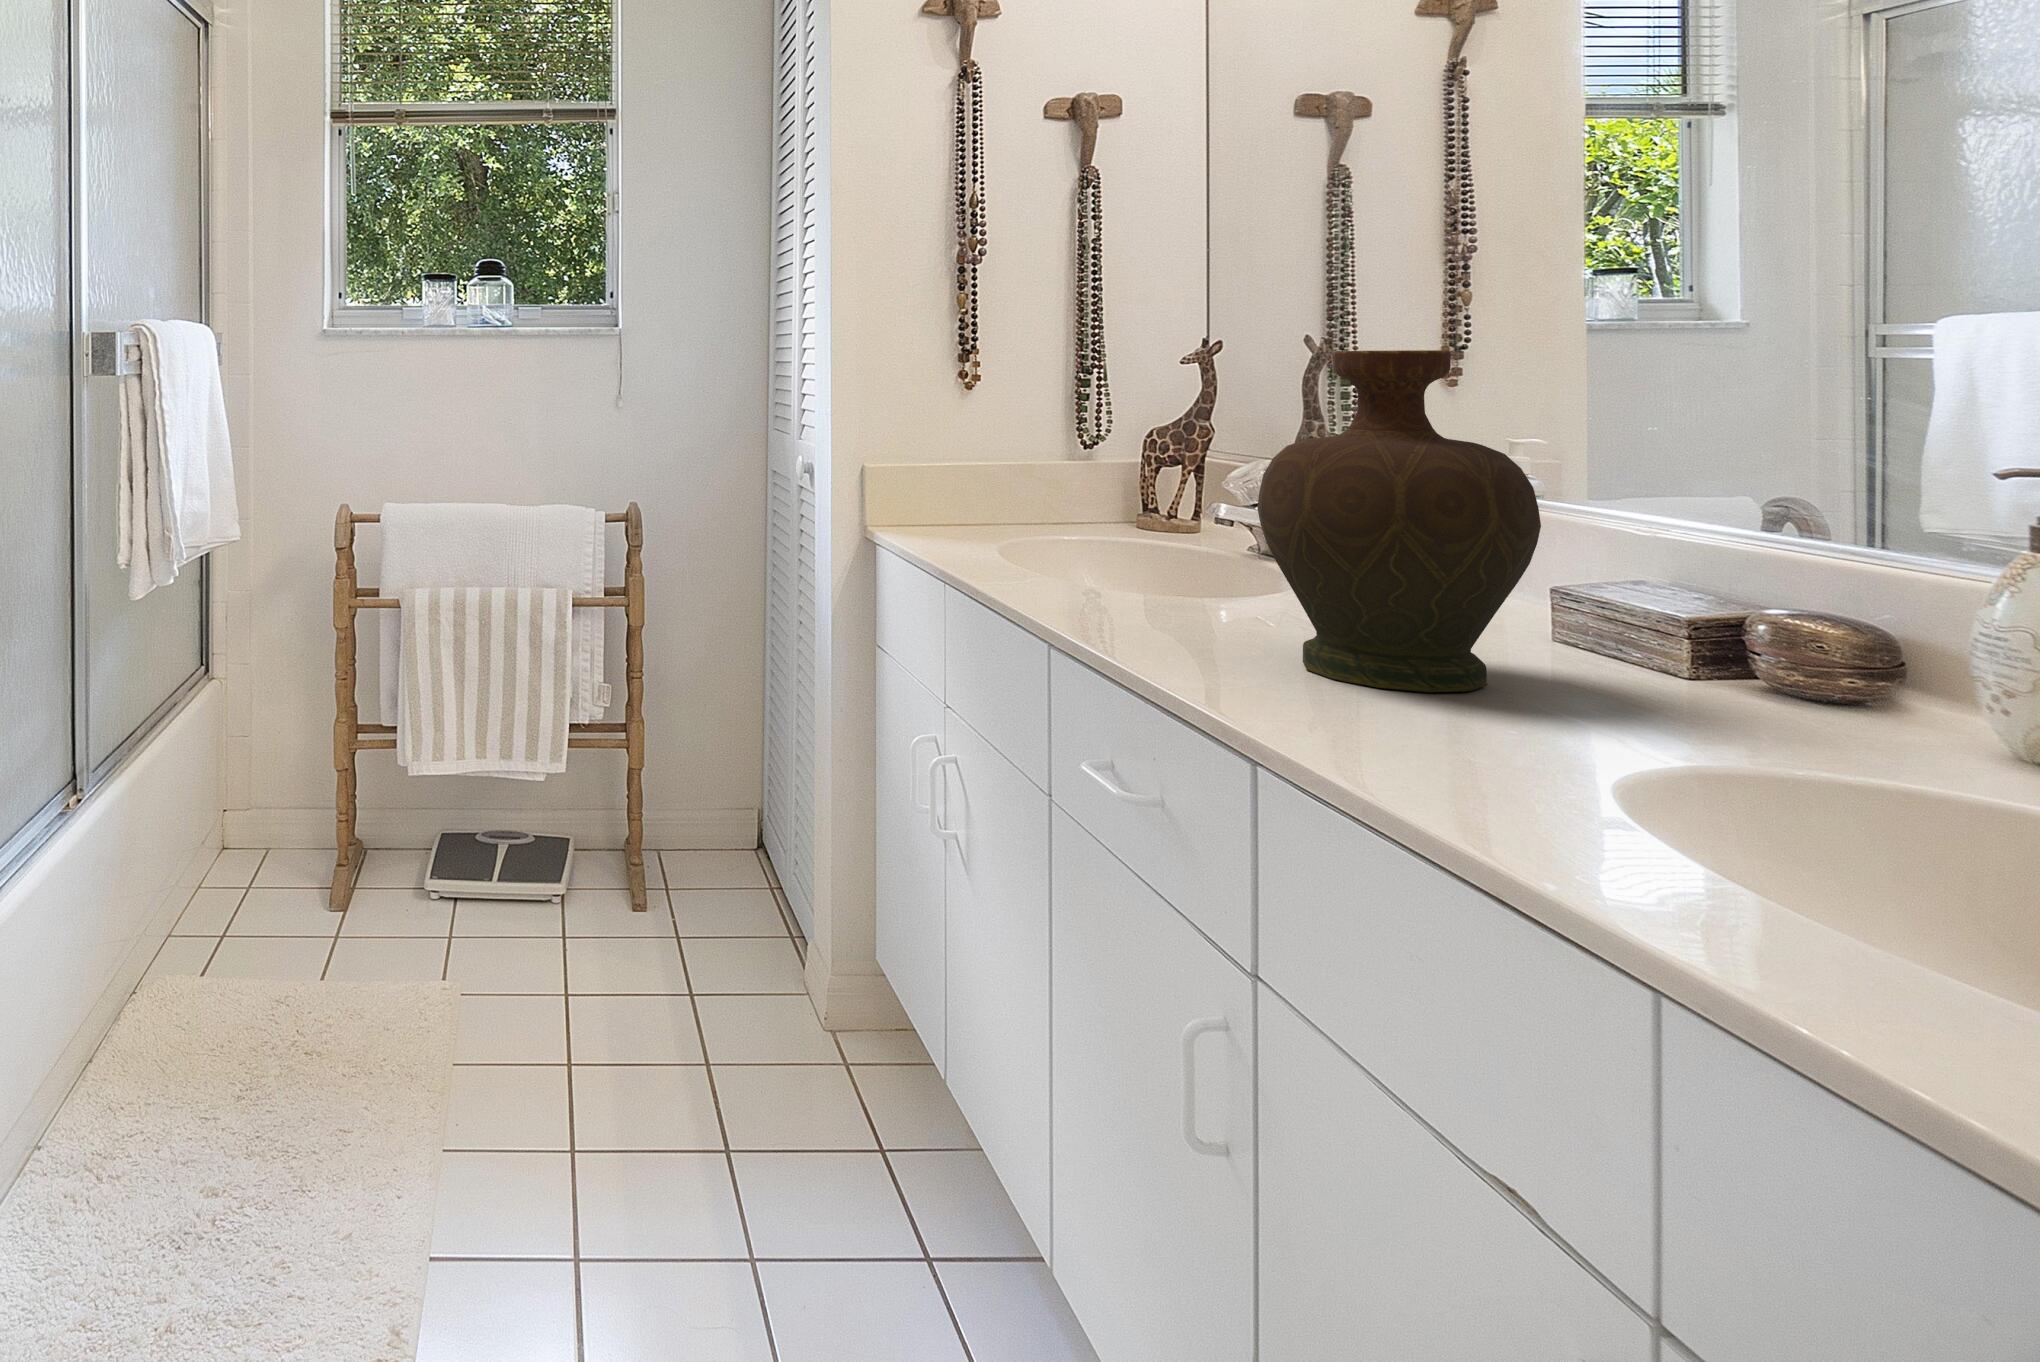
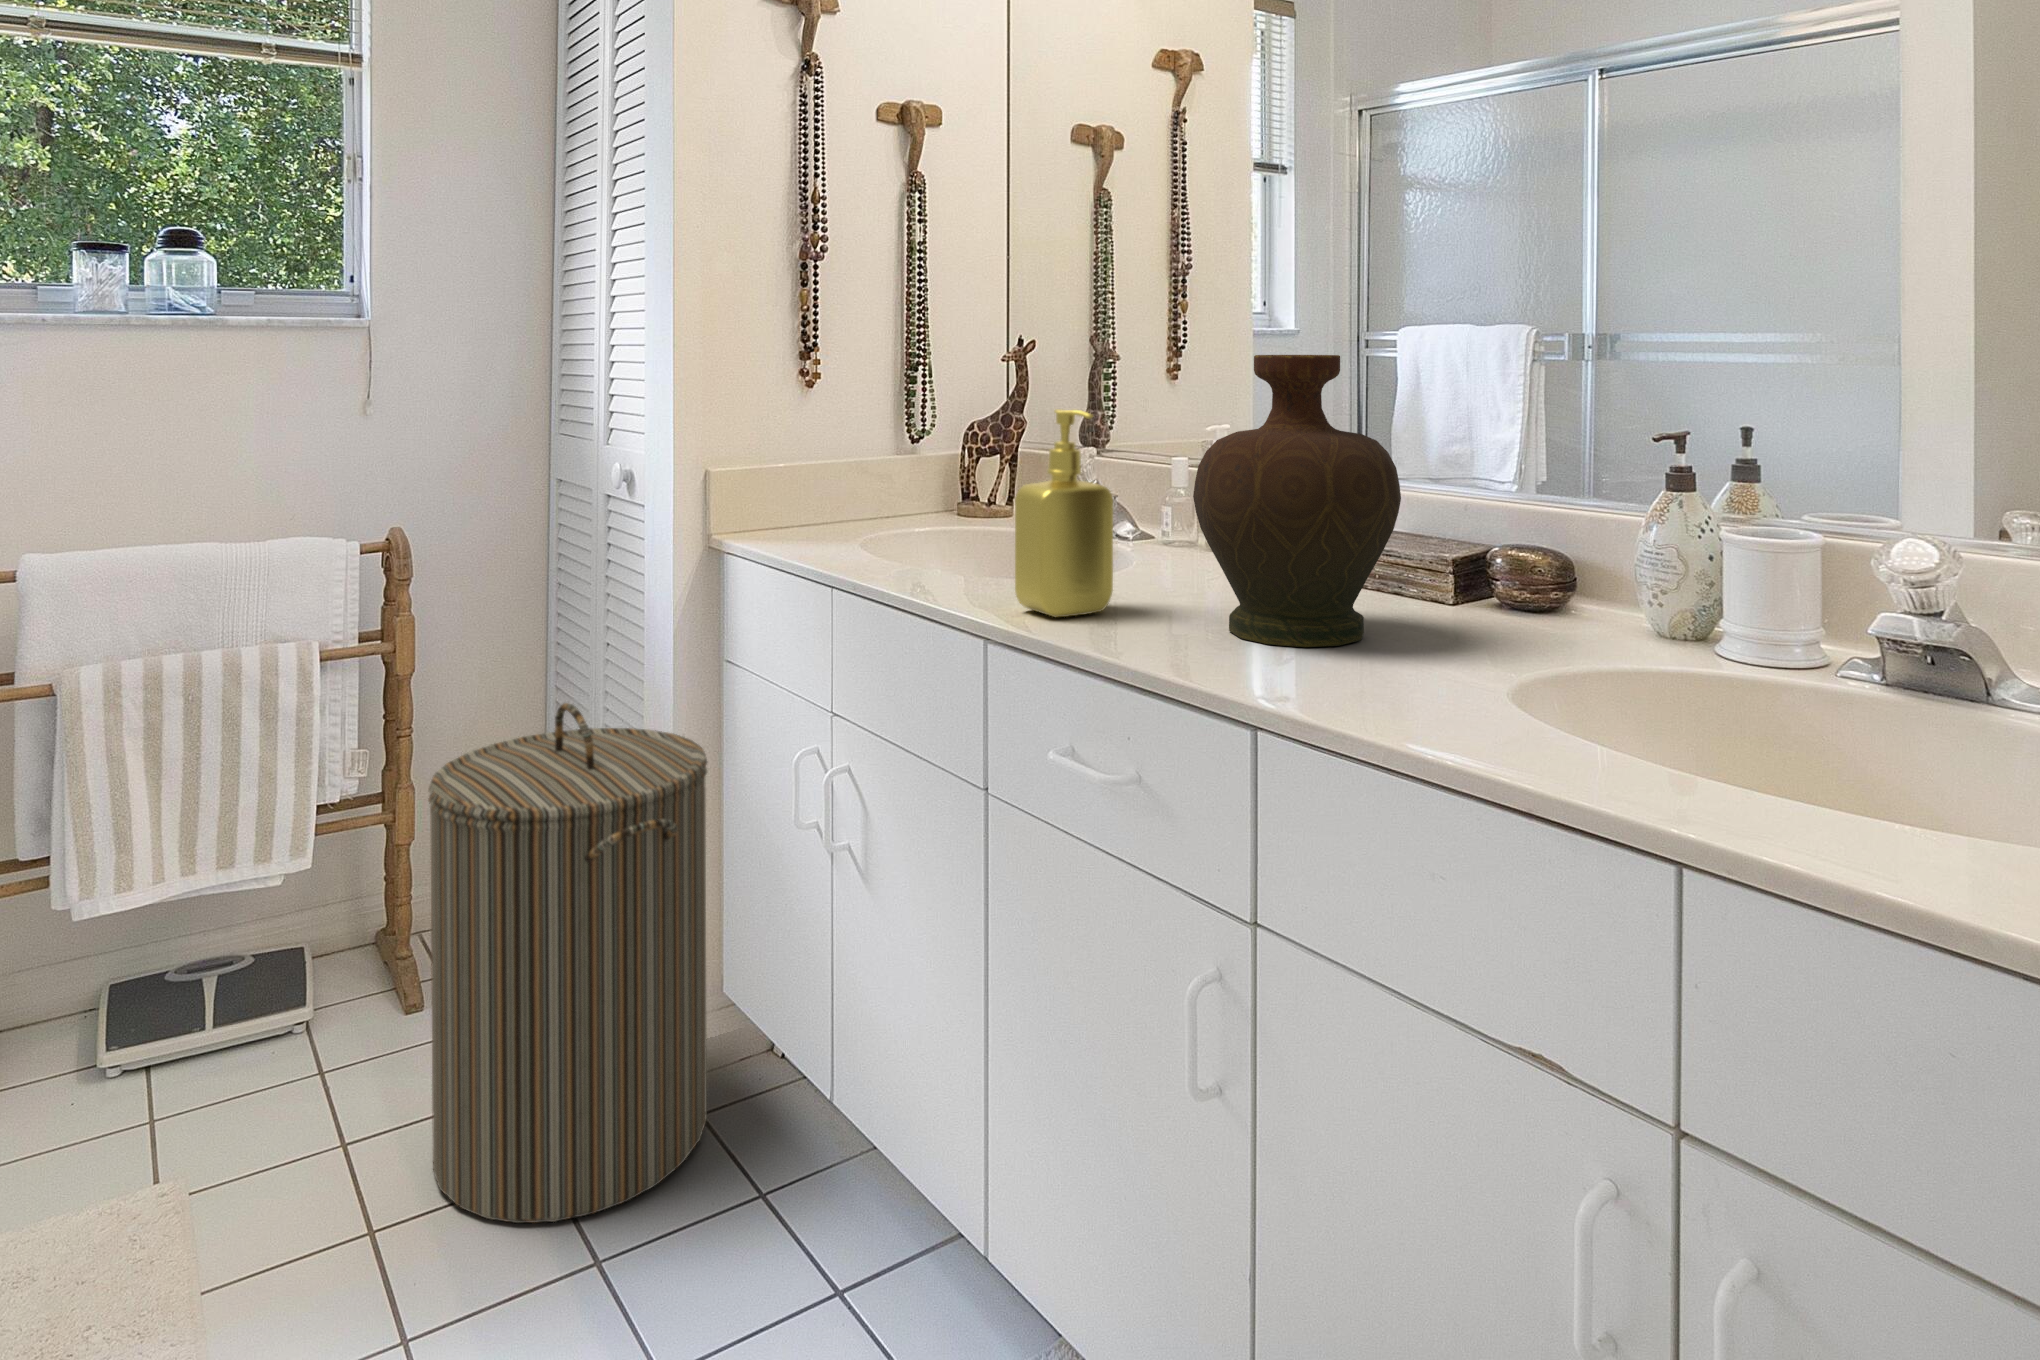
soap dispenser: none [1075,410,1187,627] -> present [1015,409,1113,617]
laundry hamper: none [614,661,847,1110] -> present [428,703,707,1223]

